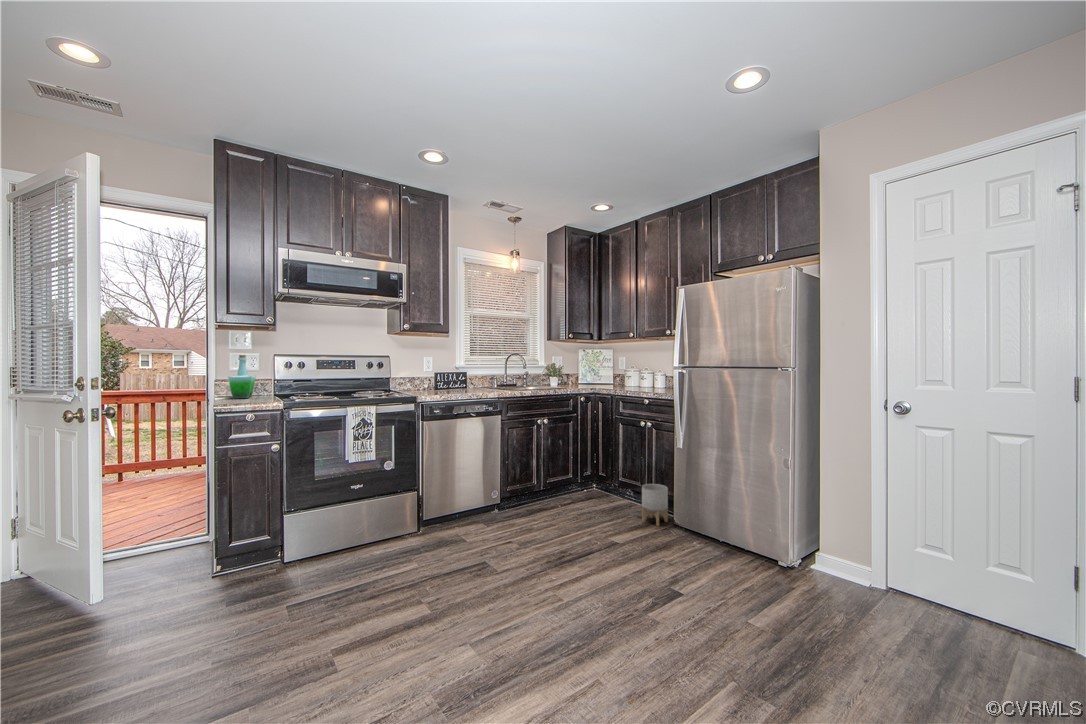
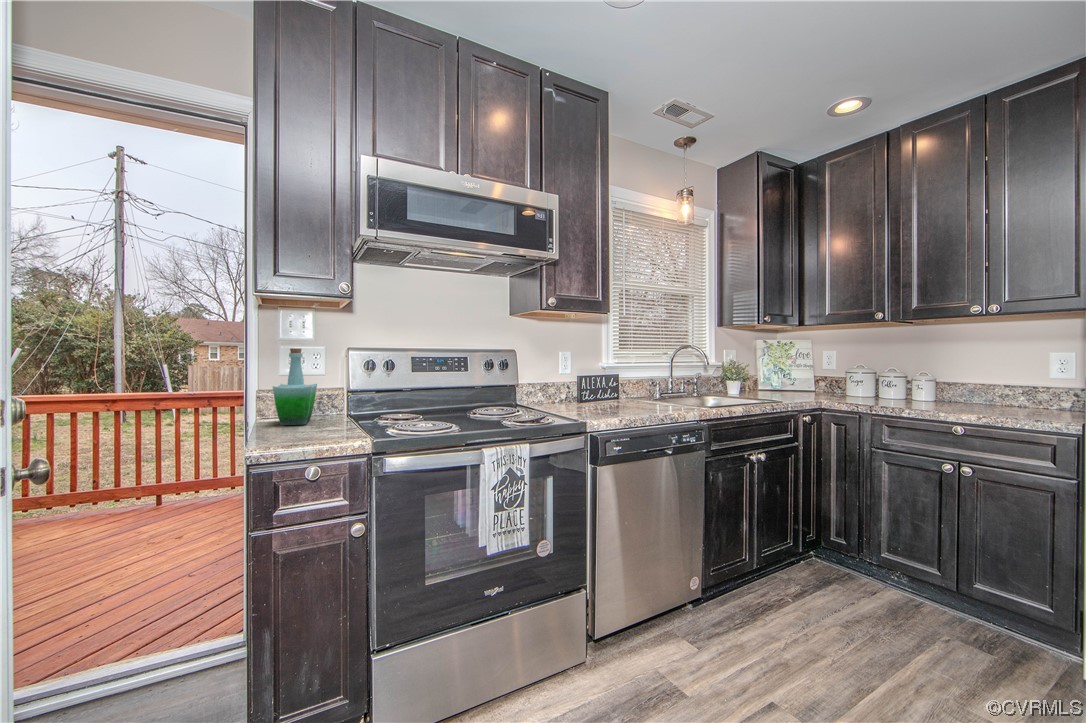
planter: present [642,484,668,526] -> none [975,585,1039,673]

